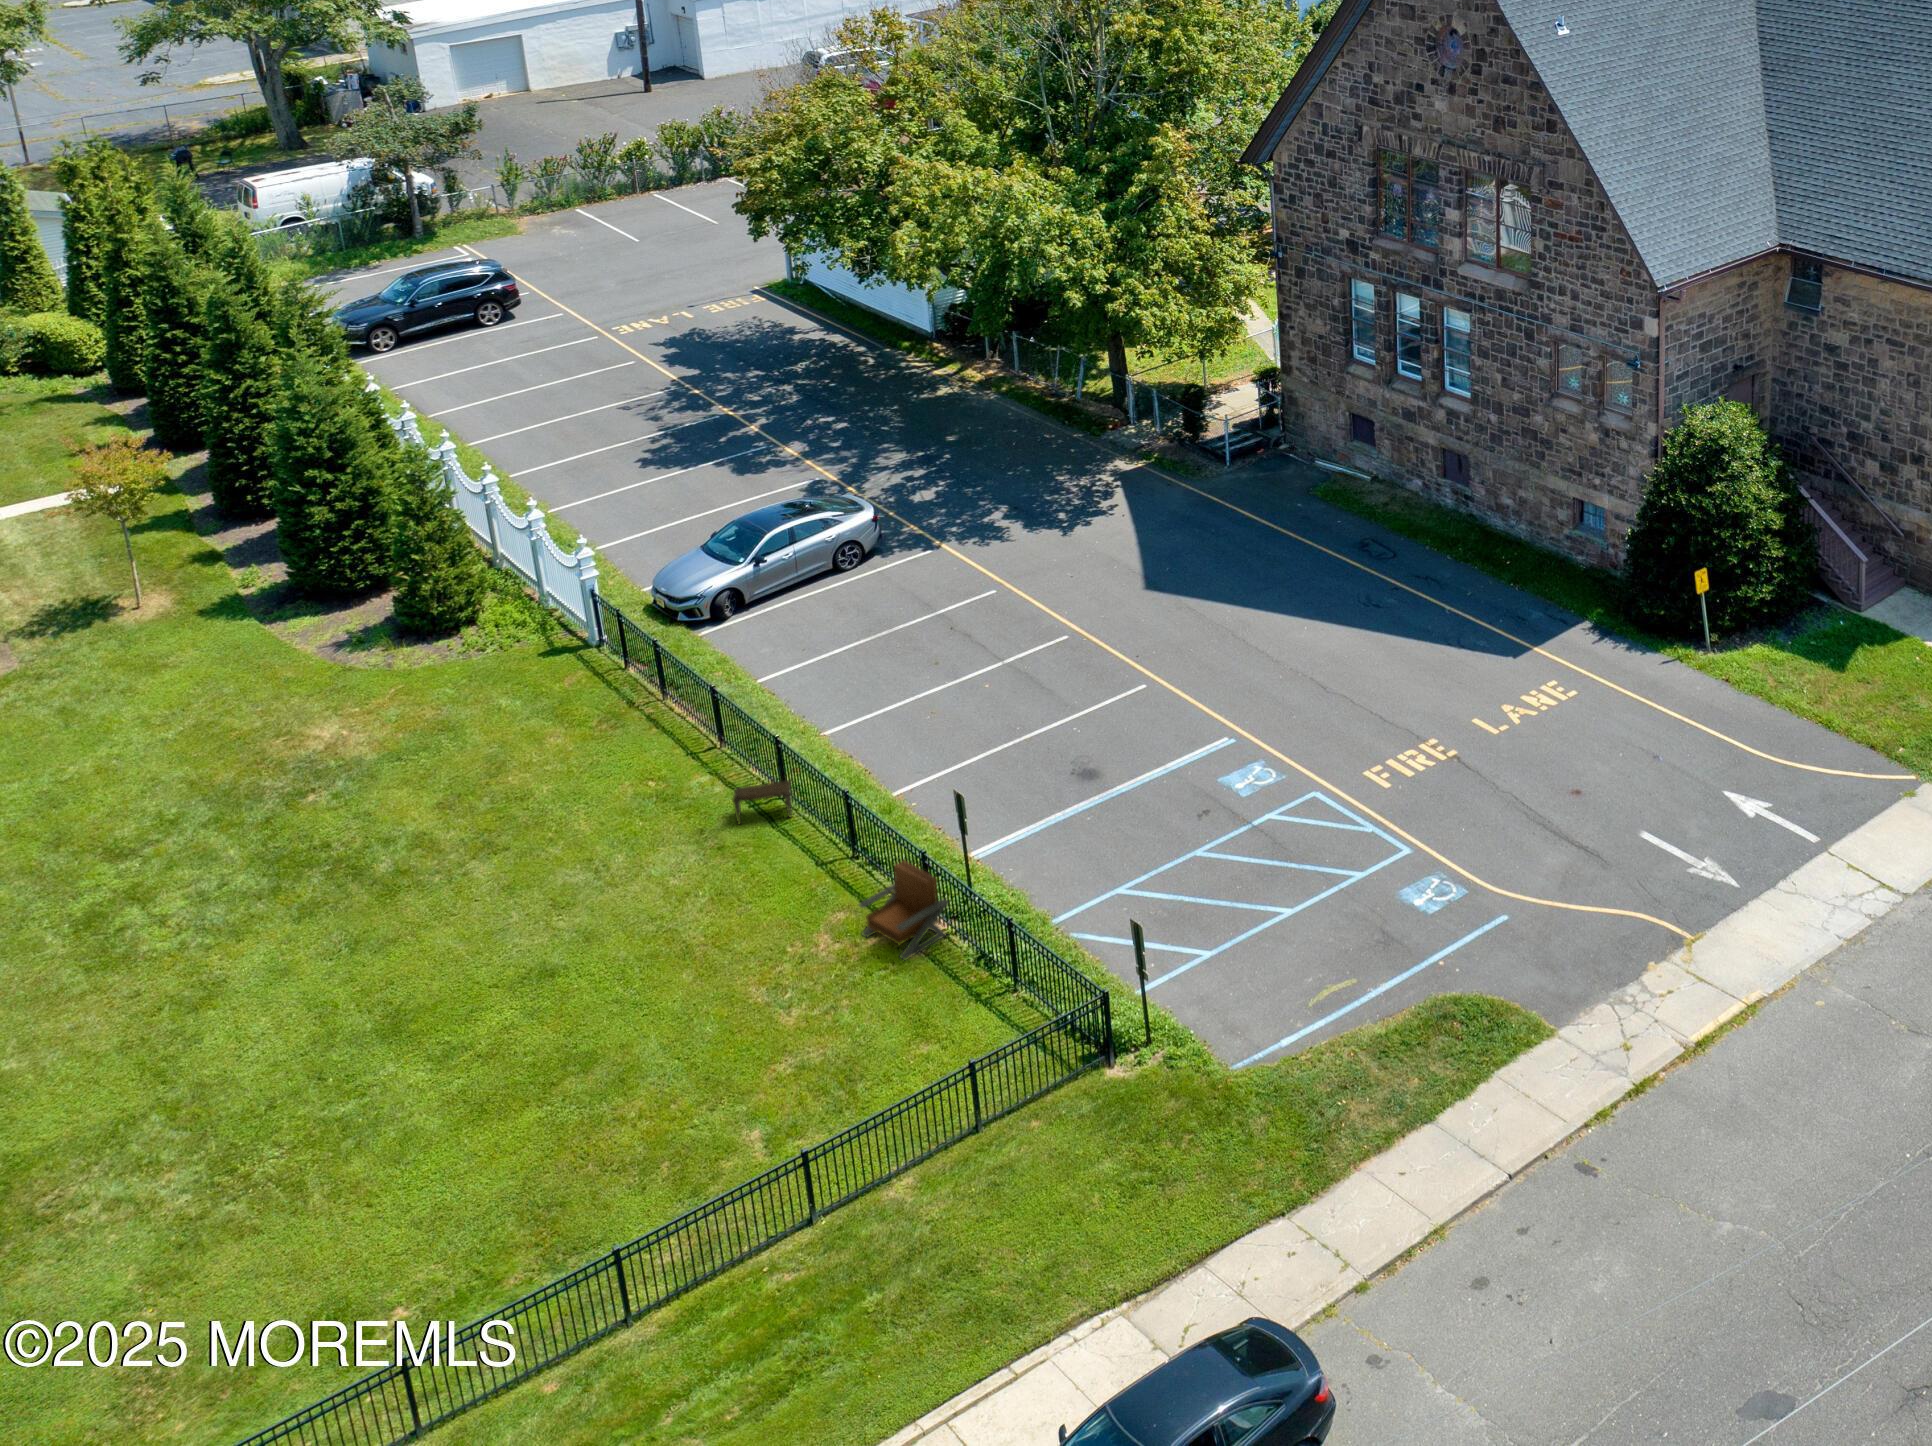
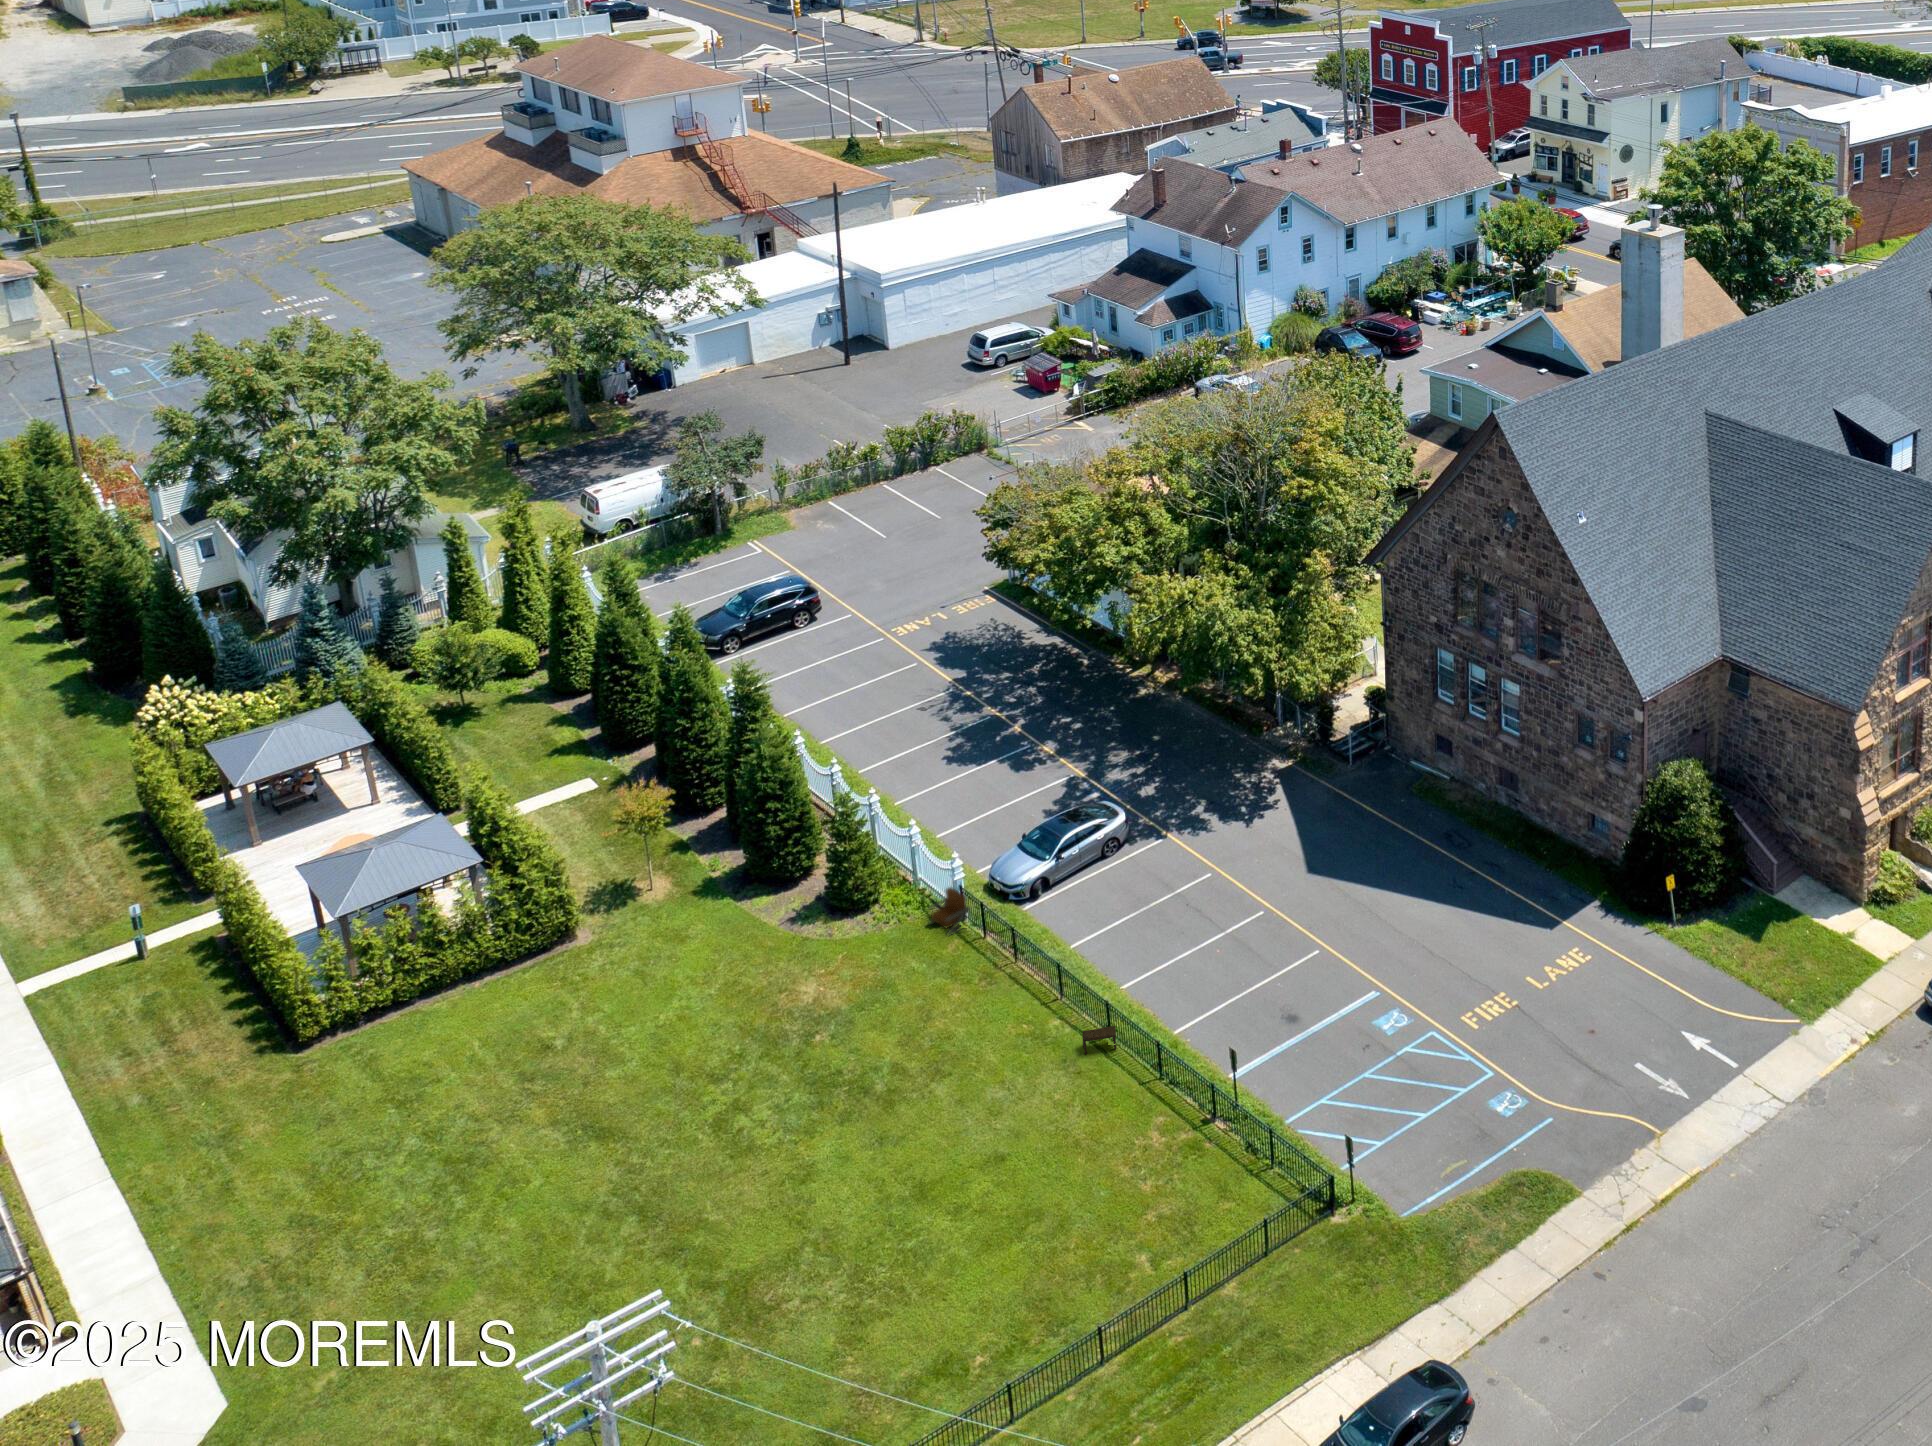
lounge chair: present [859,861,948,961] -> present [929,887,970,935]

